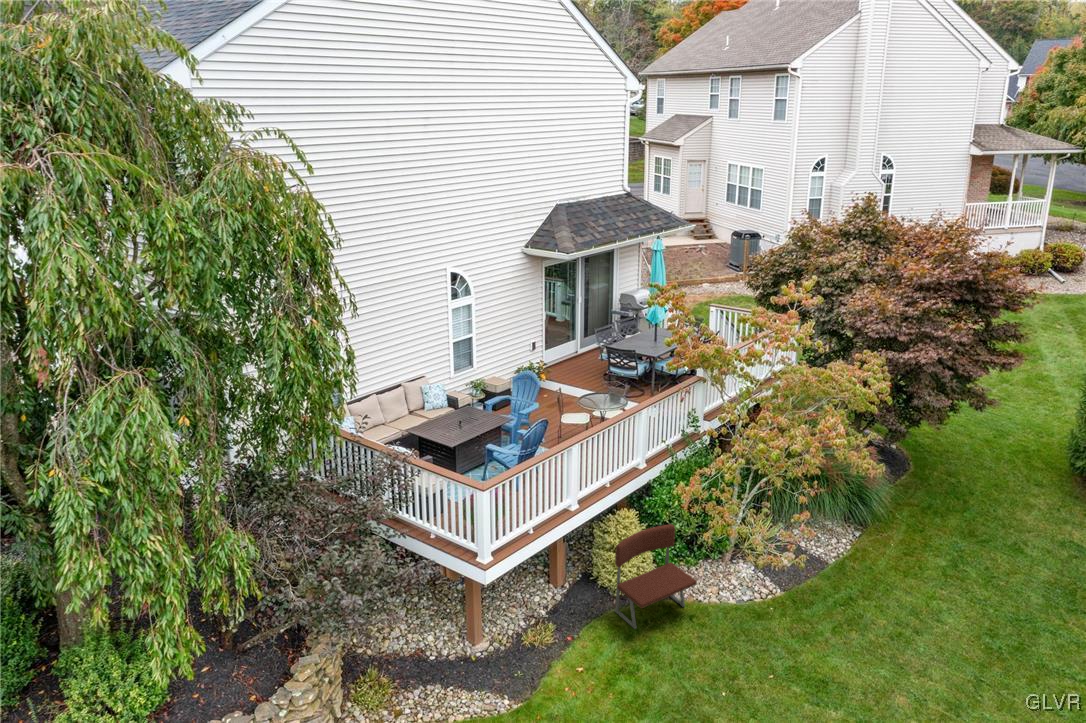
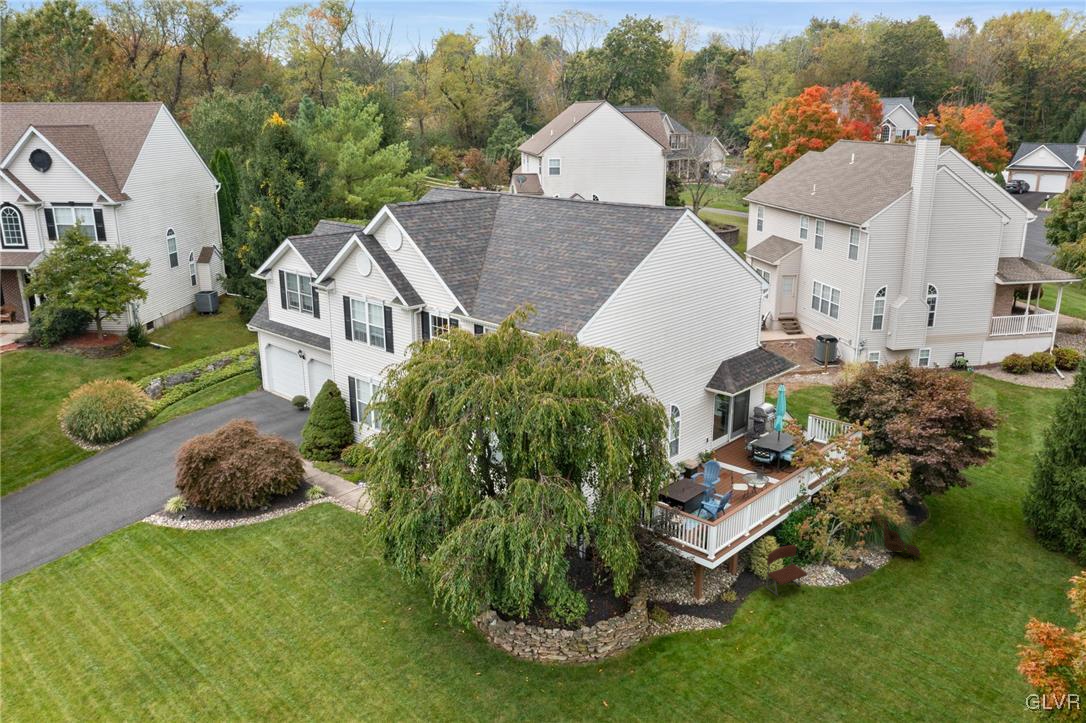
lounge chair: none [836,471,905,547] -> present [883,519,920,559]

